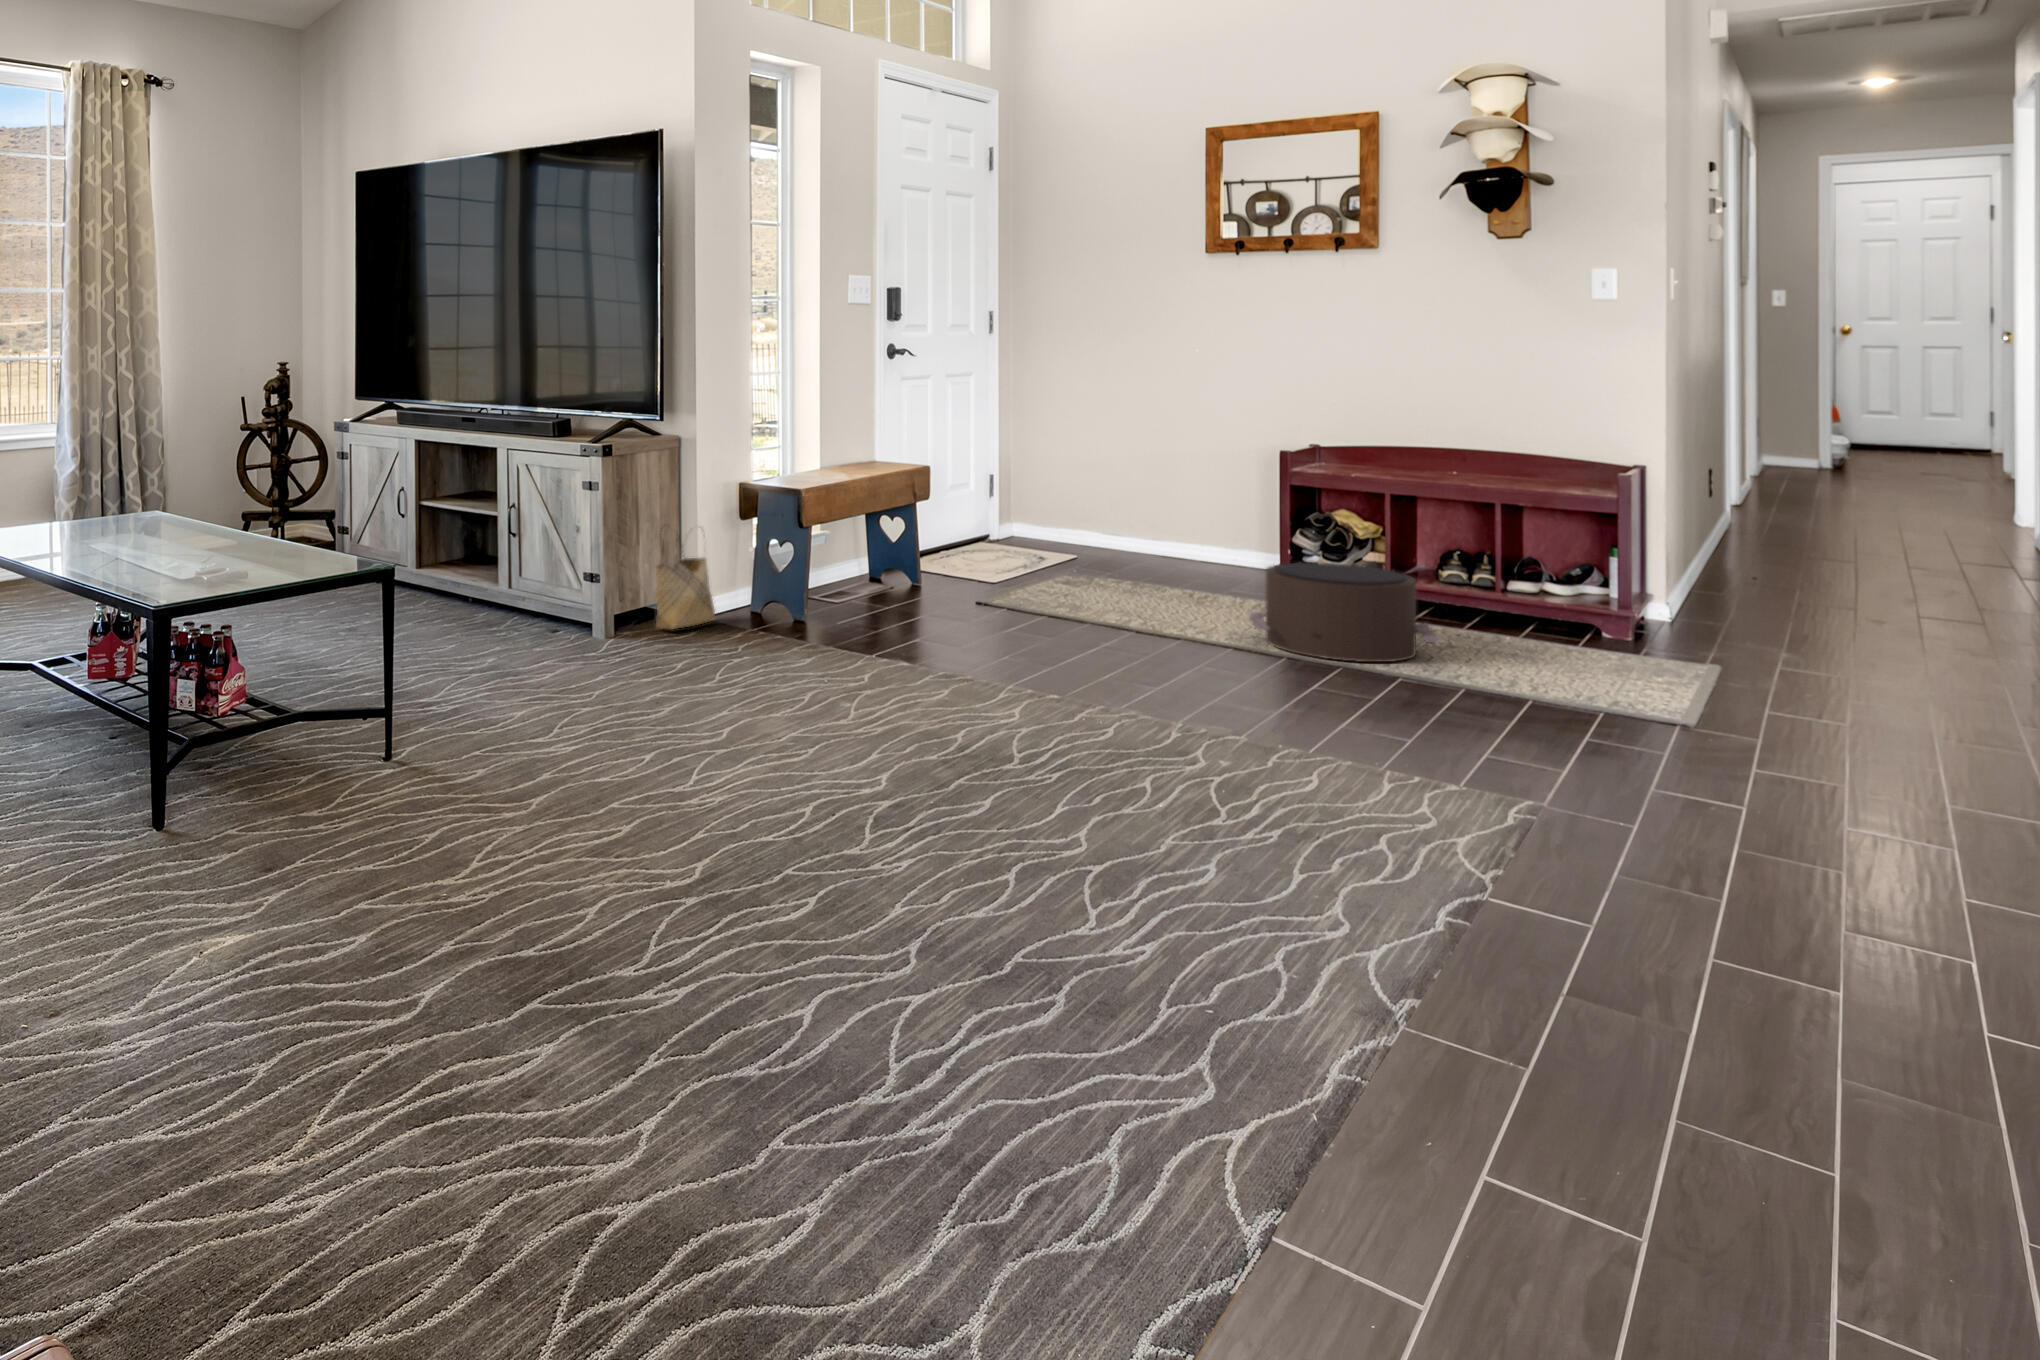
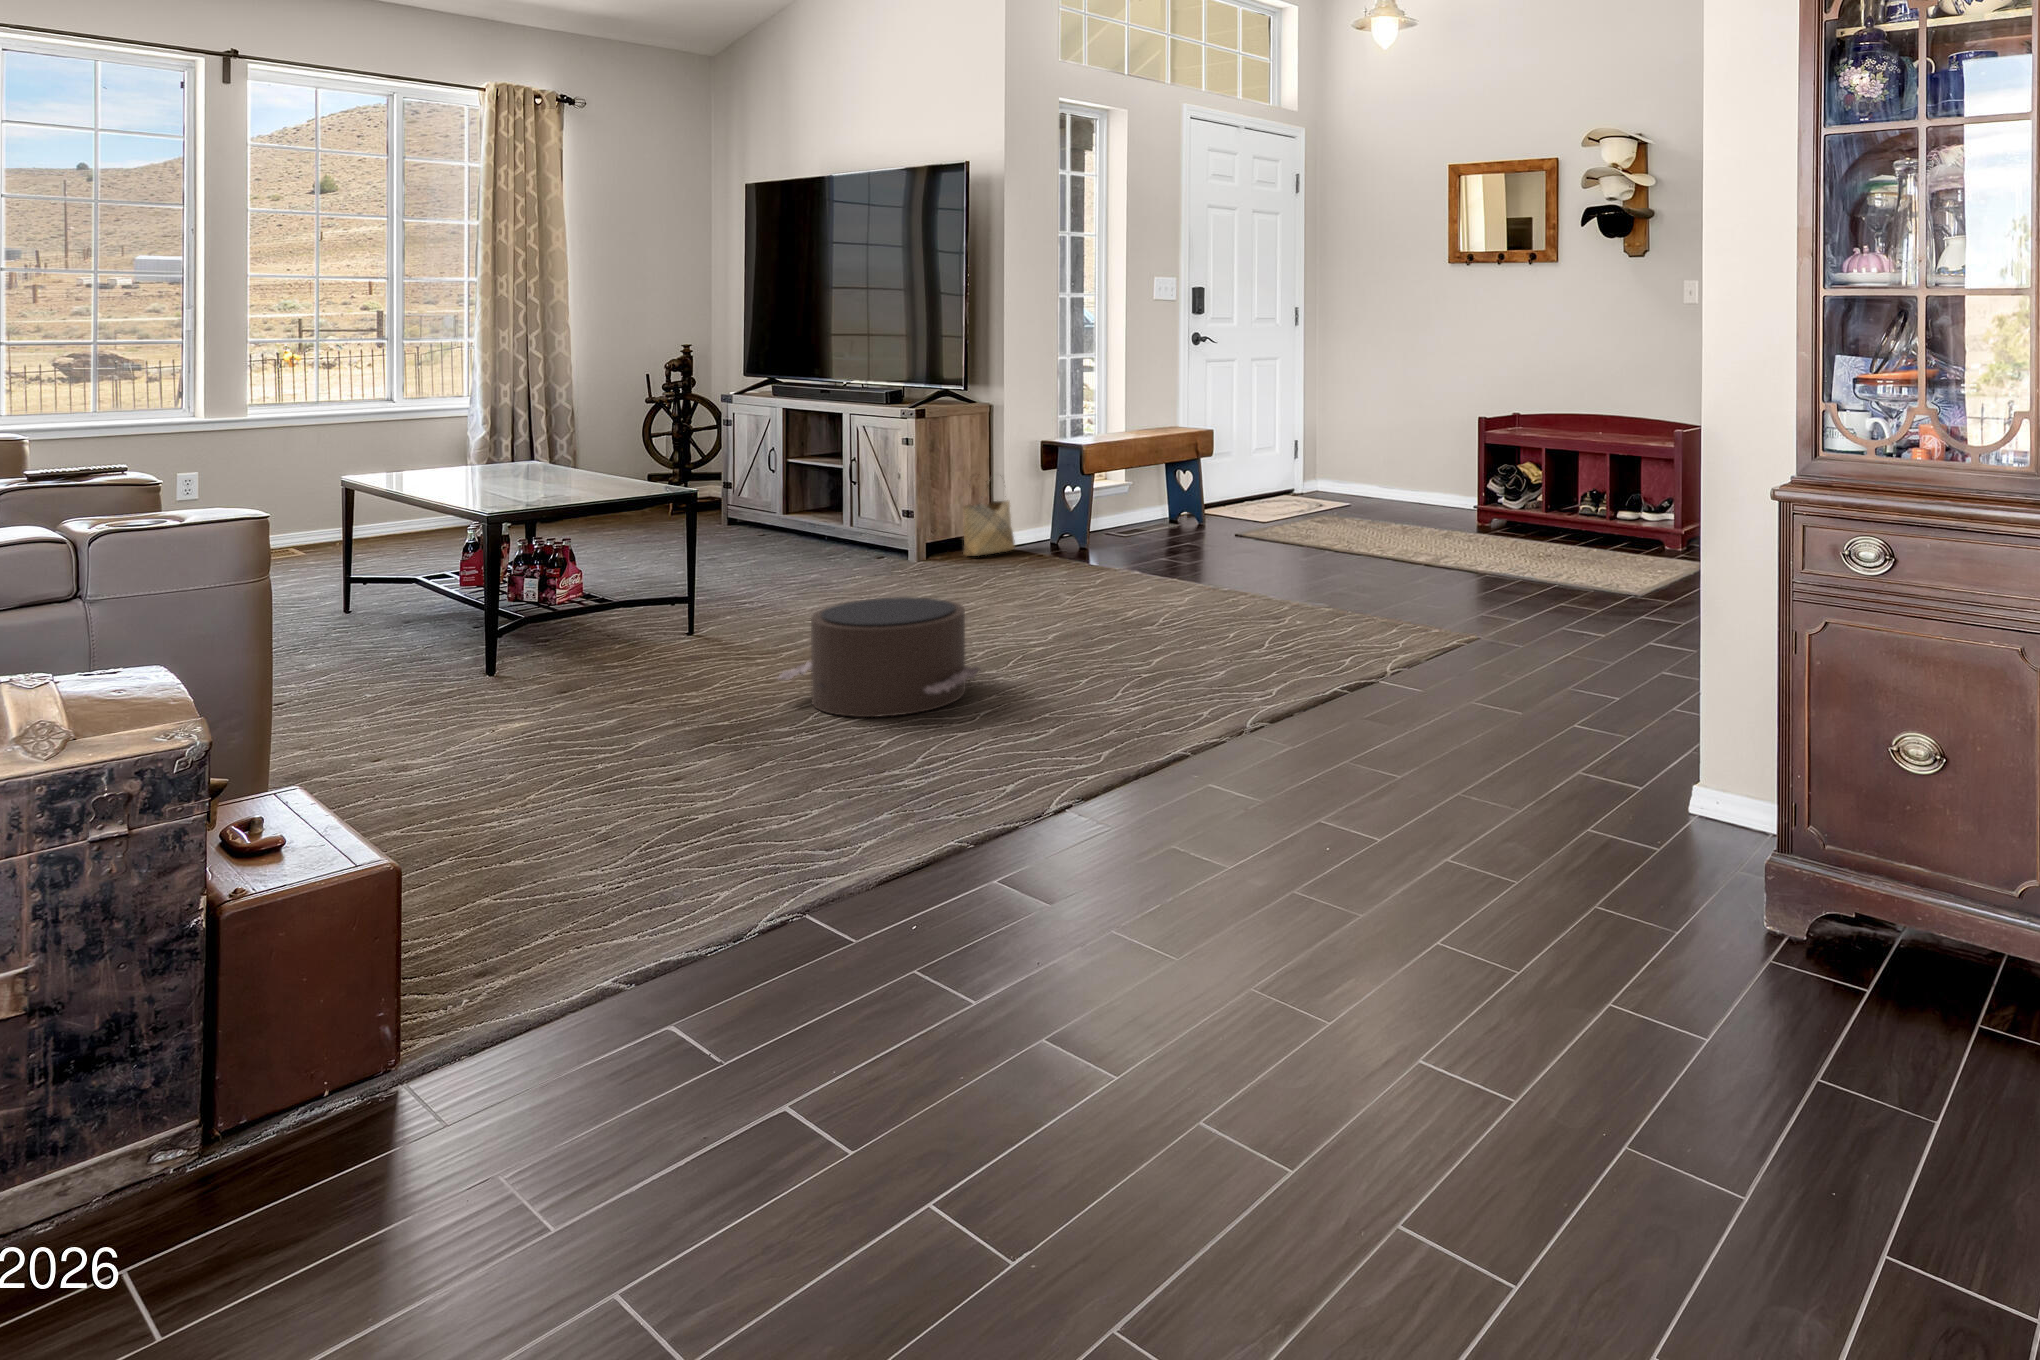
pouf: present [1249,563,1443,662] -> present [778,597,981,717]

